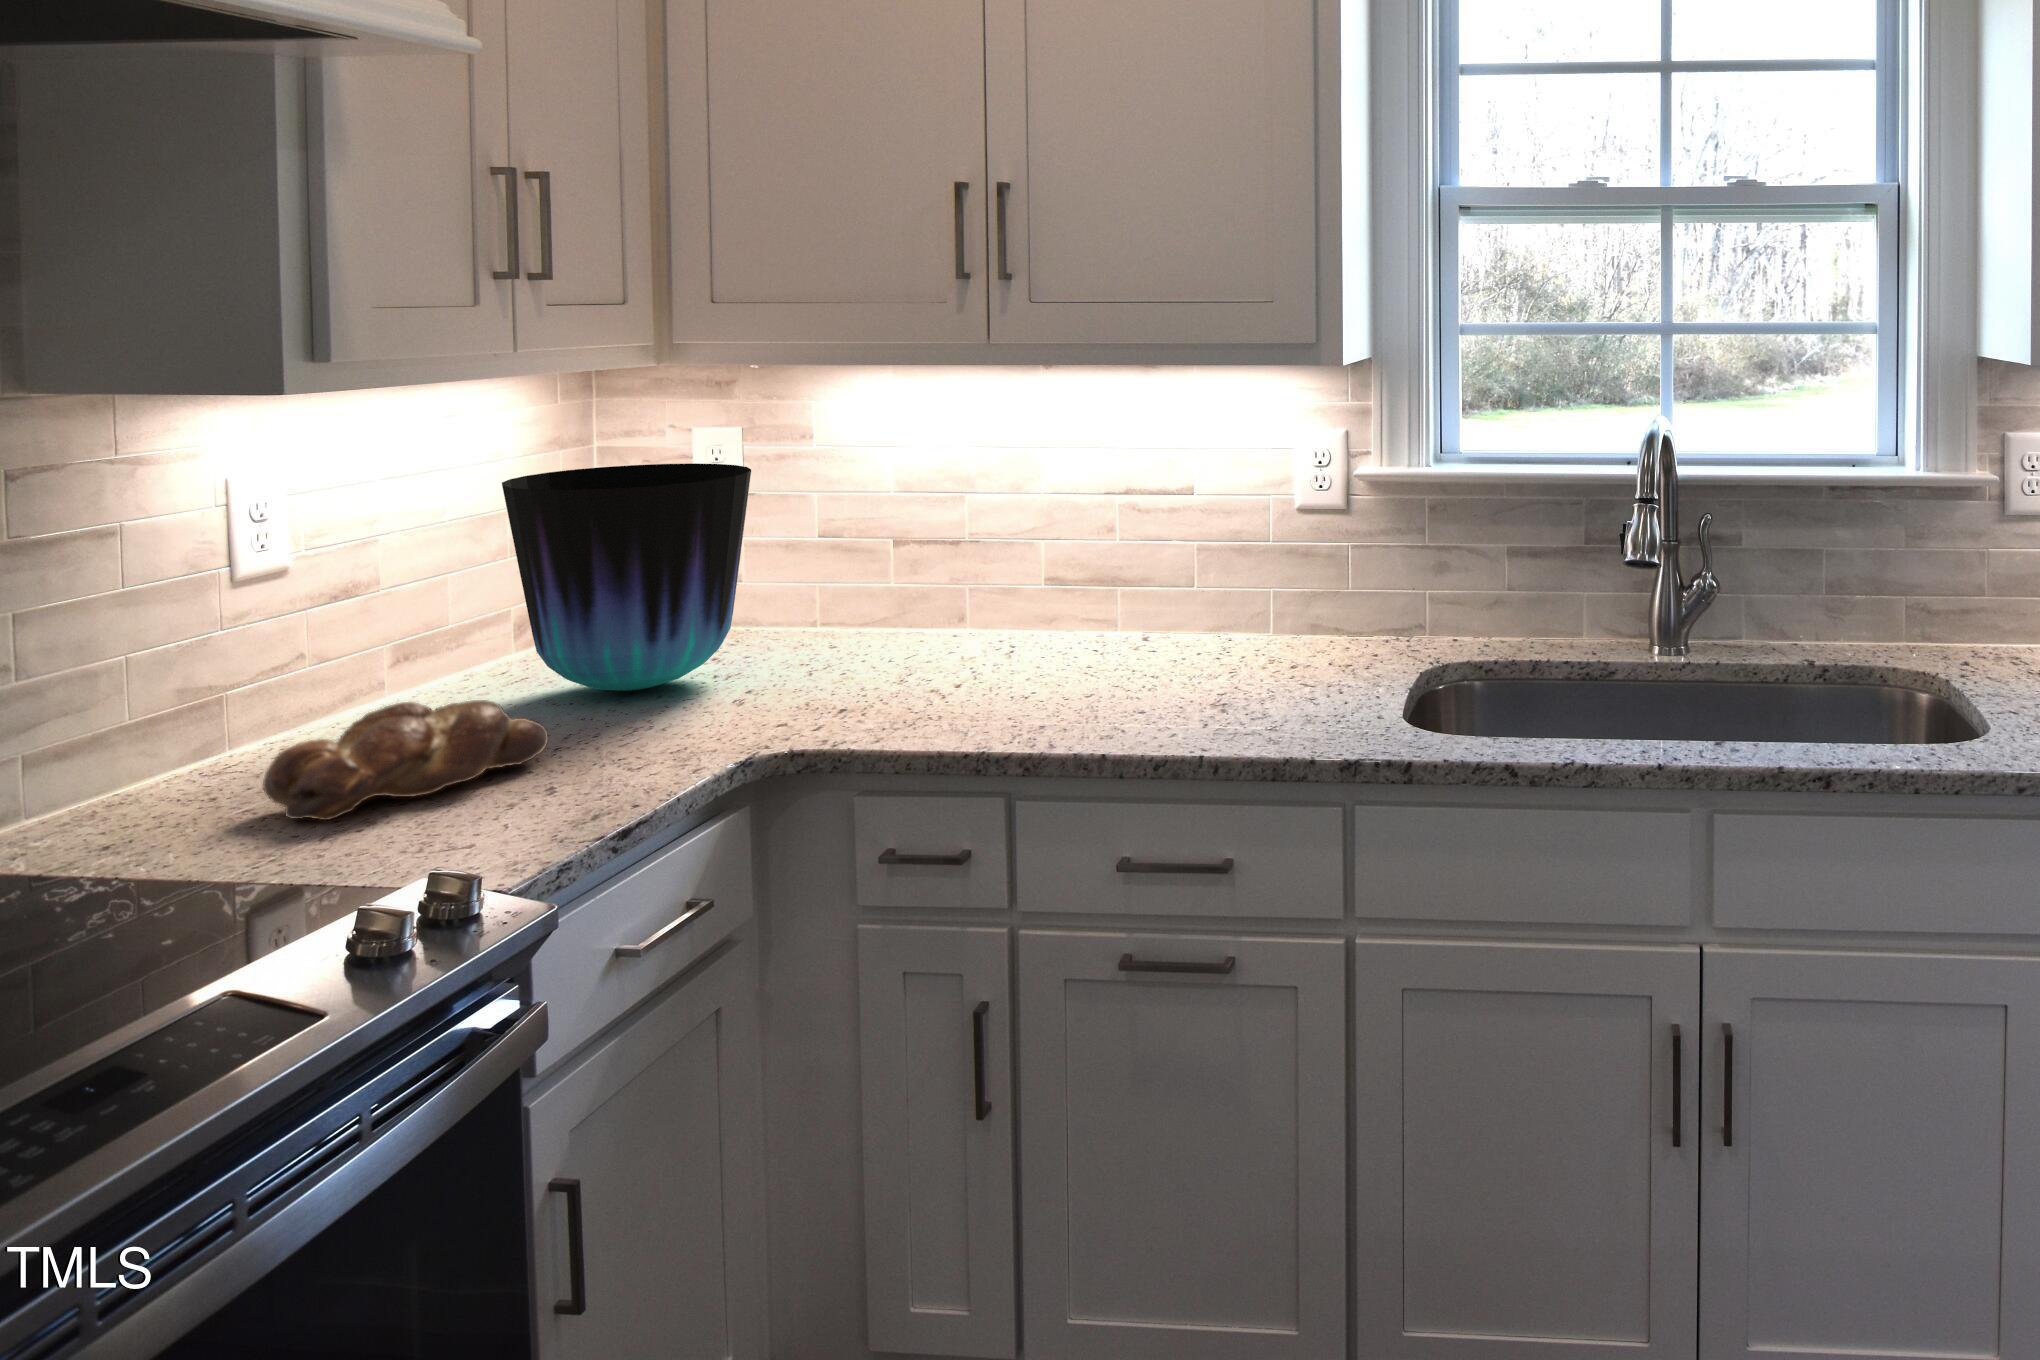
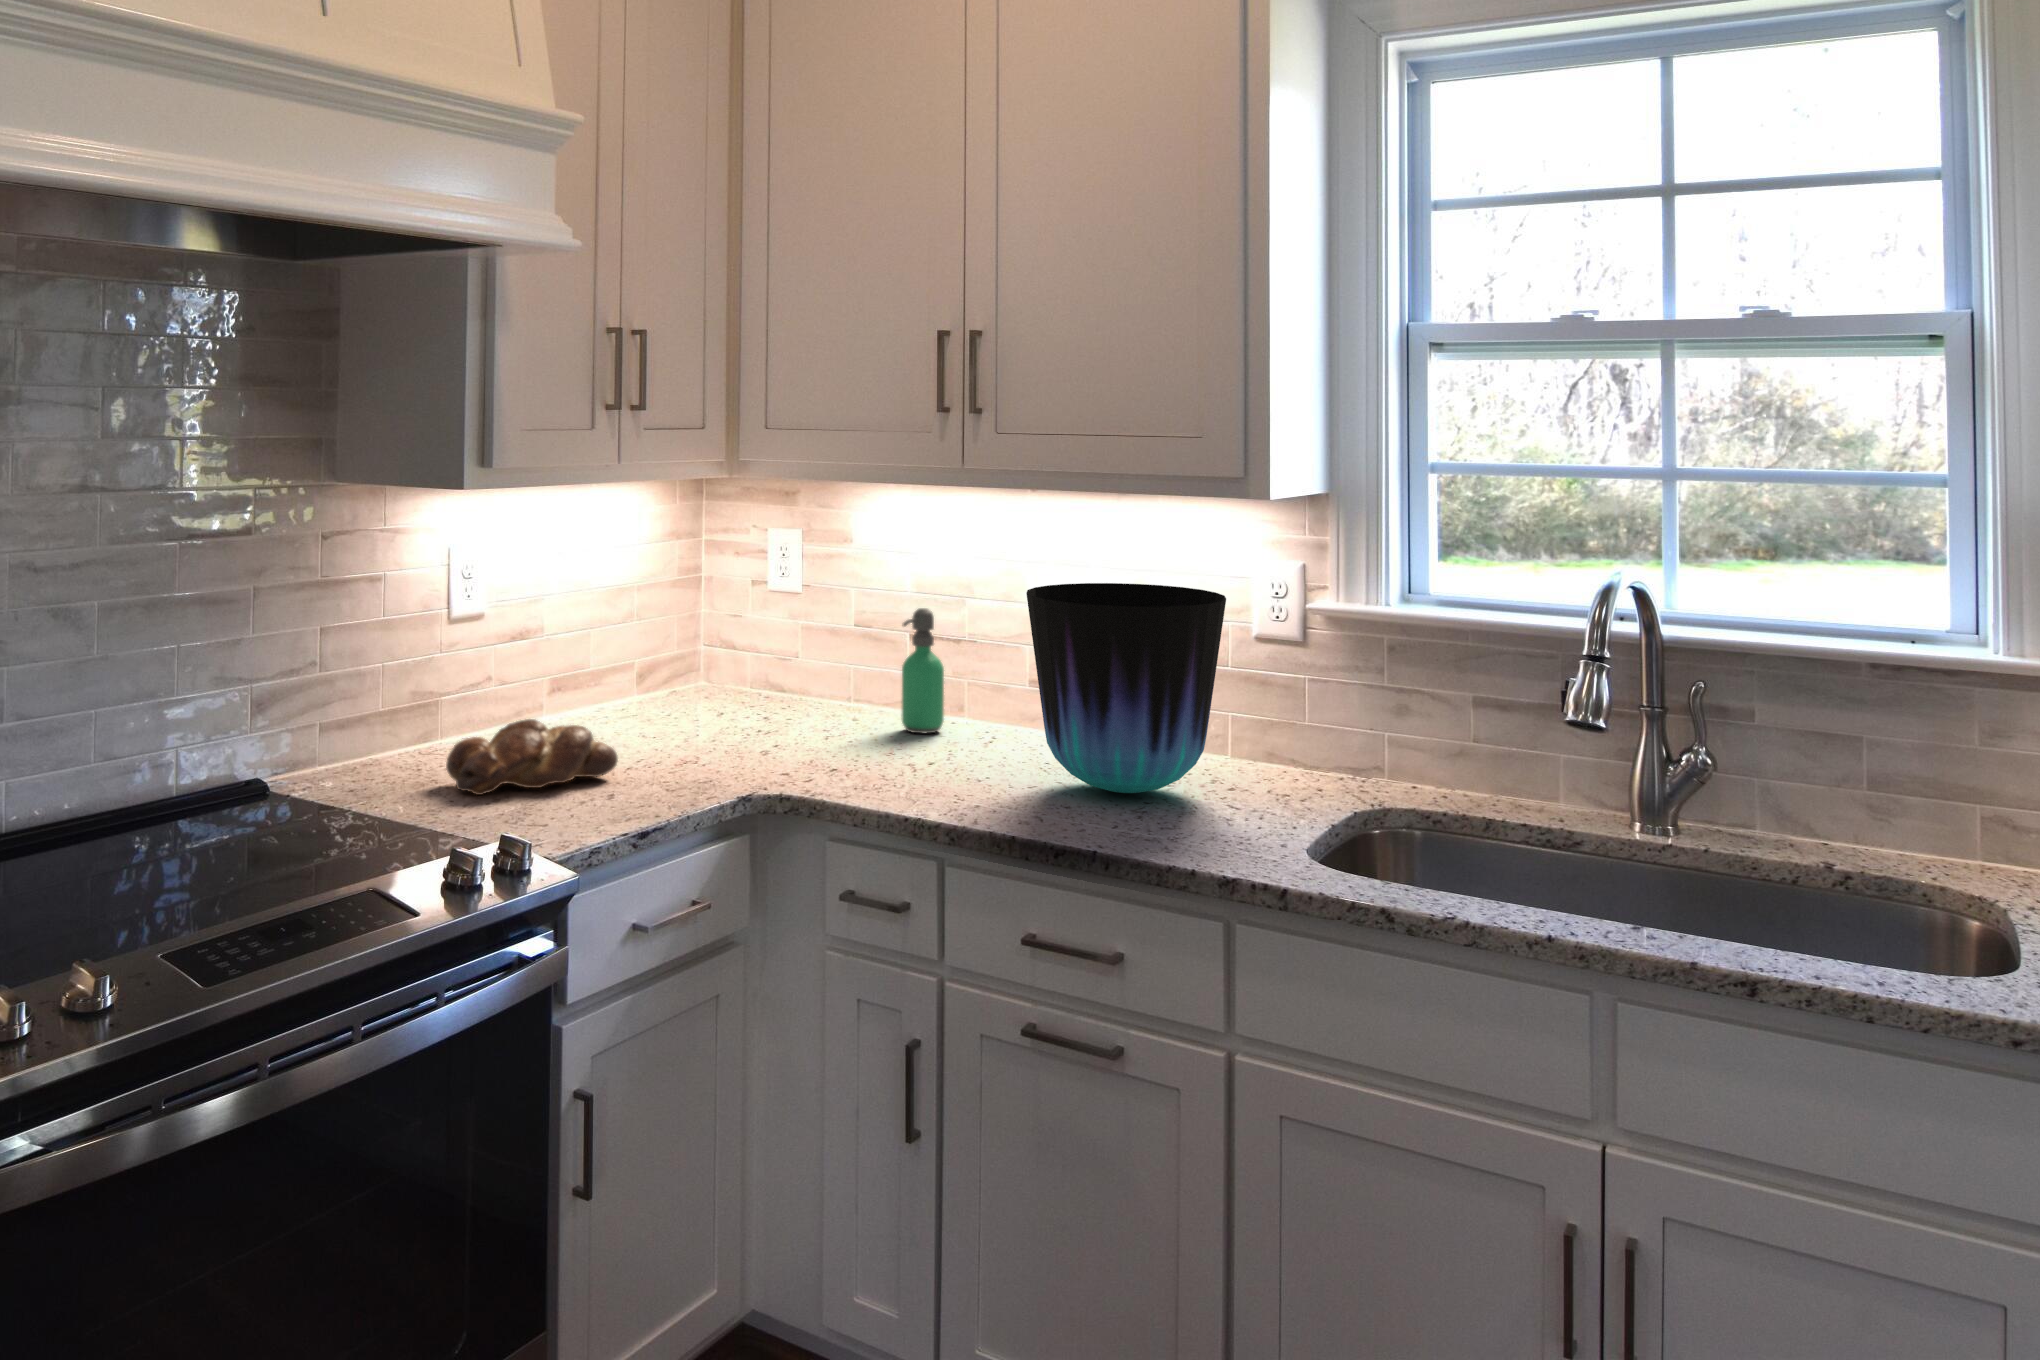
vase: present [502,463,751,691] -> present [1026,583,1226,793]
soap dispenser: none [907,506,959,647] -> present [902,608,944,734]

